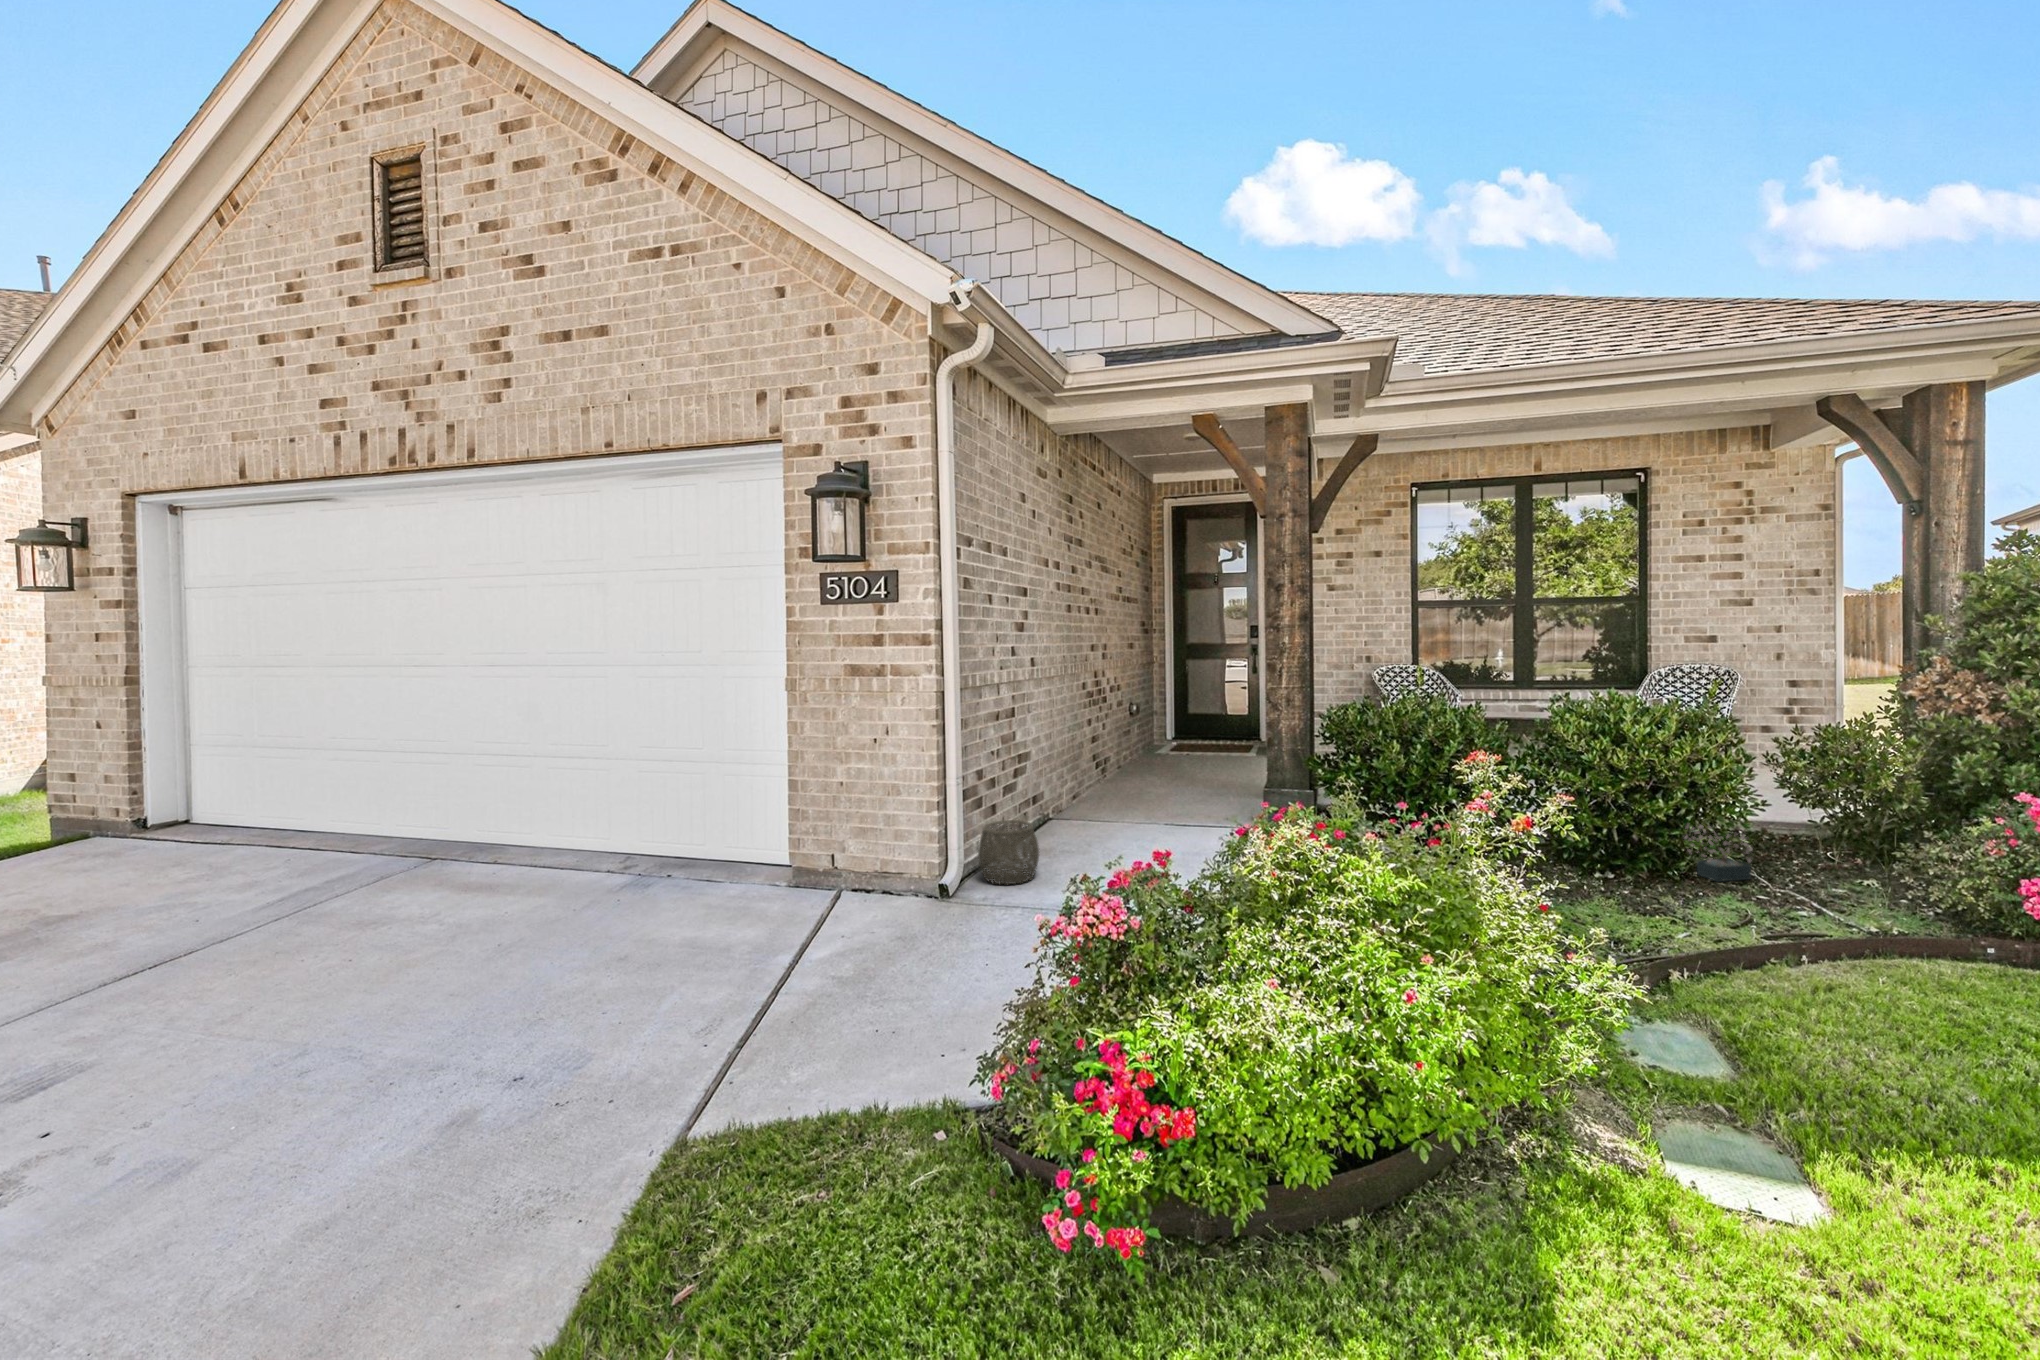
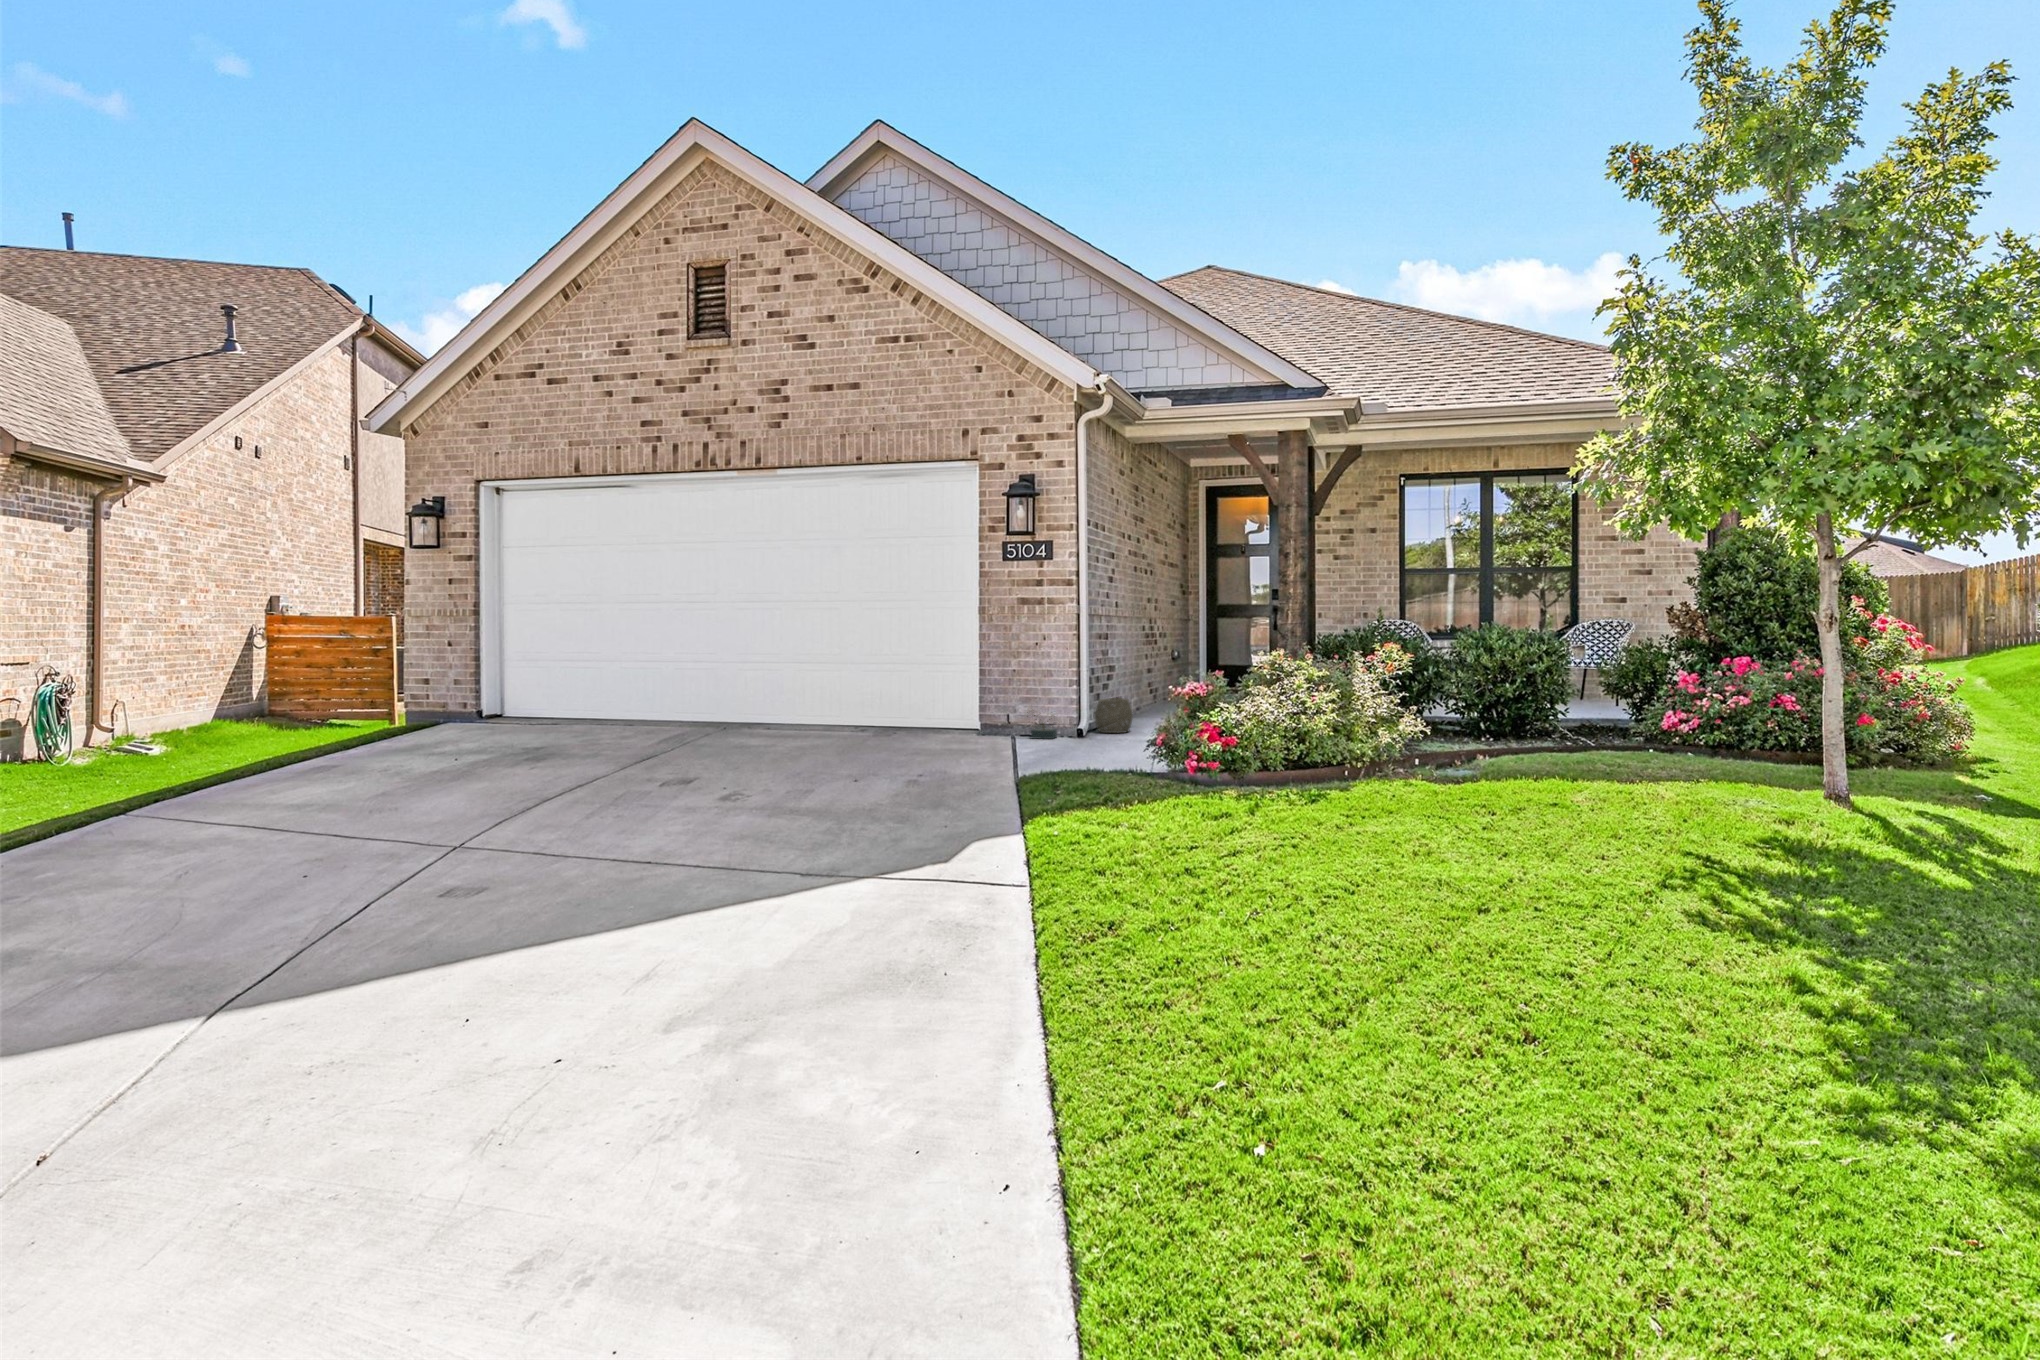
decorative plant: present [1685,825,1752,882] -> present [1024,706,1061,739]

